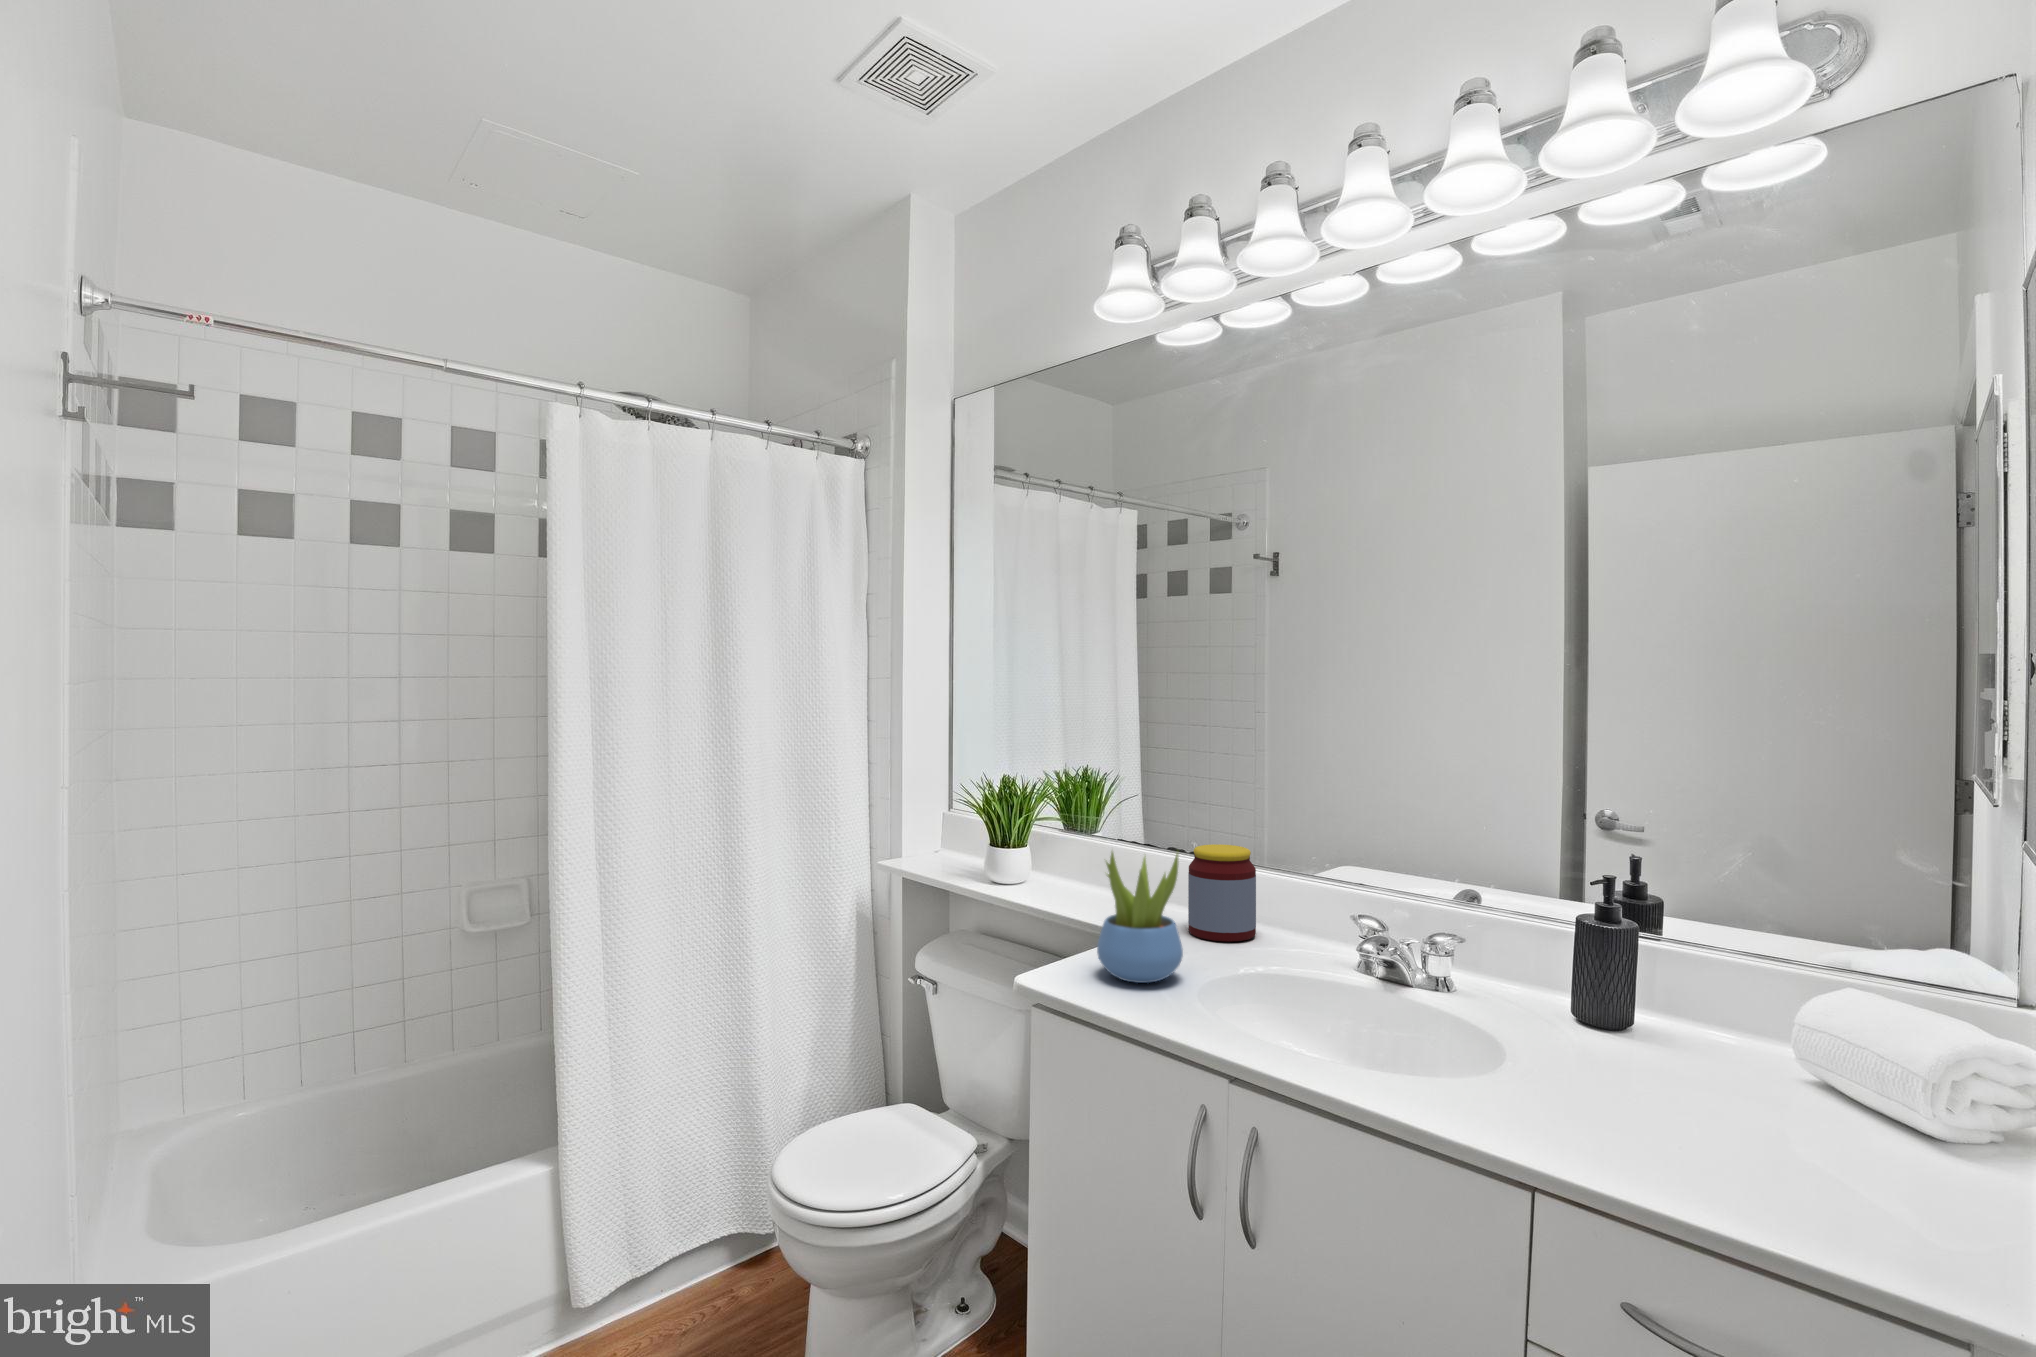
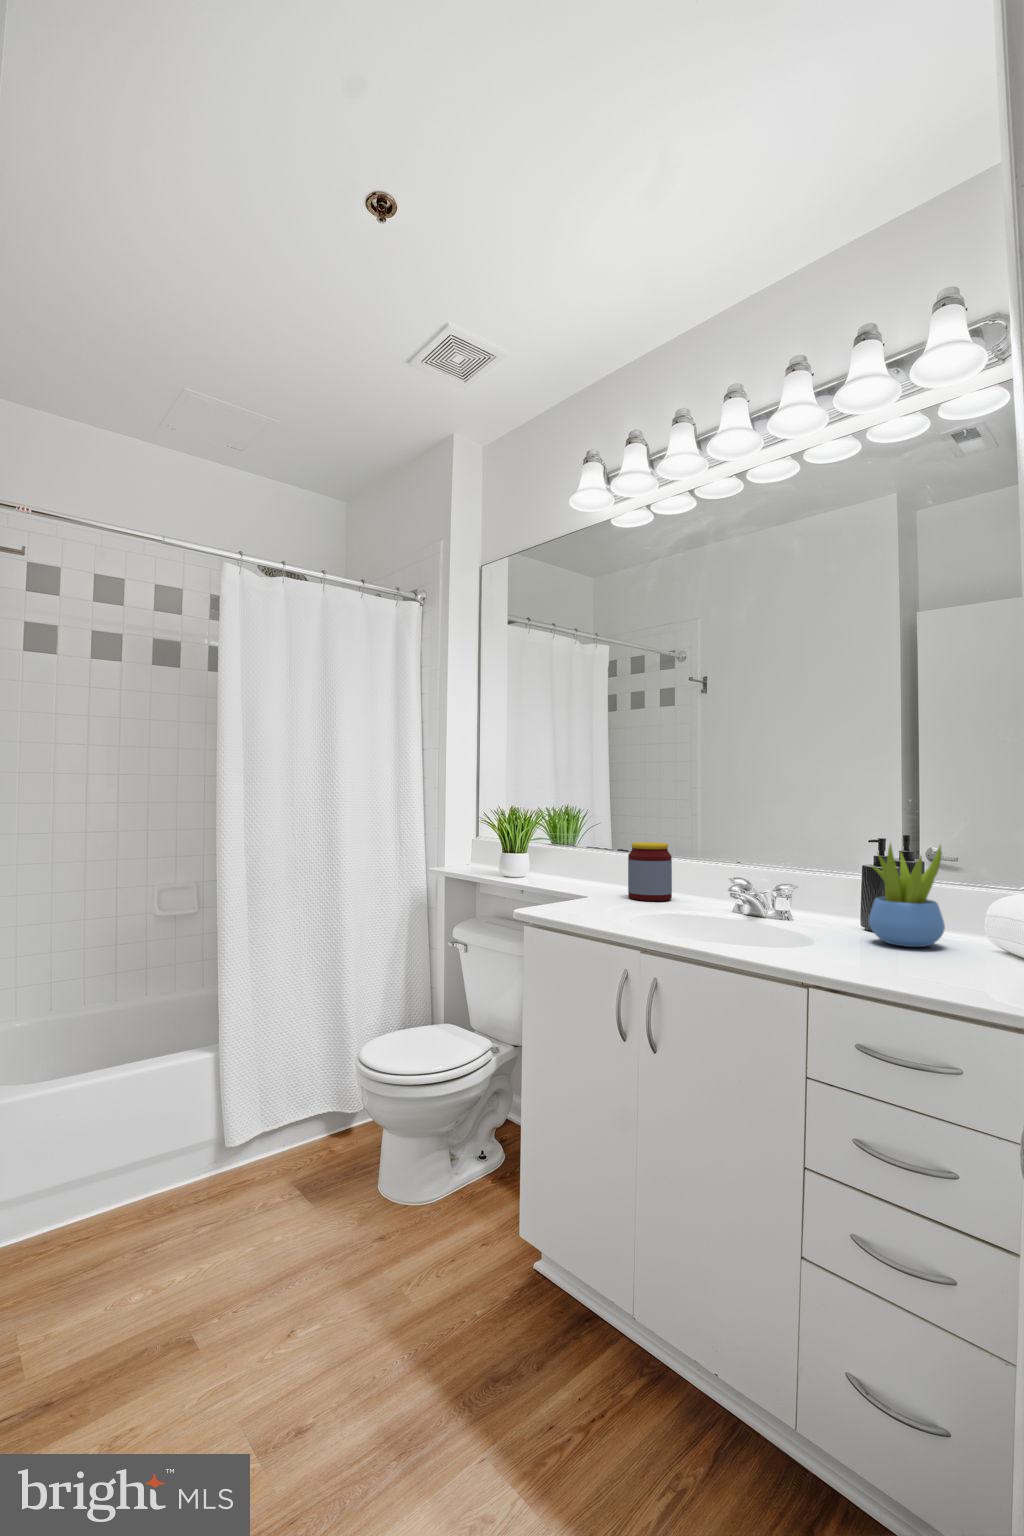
succulent plant: present [1097,852,1183,983] -> present [869,844,945,947]

